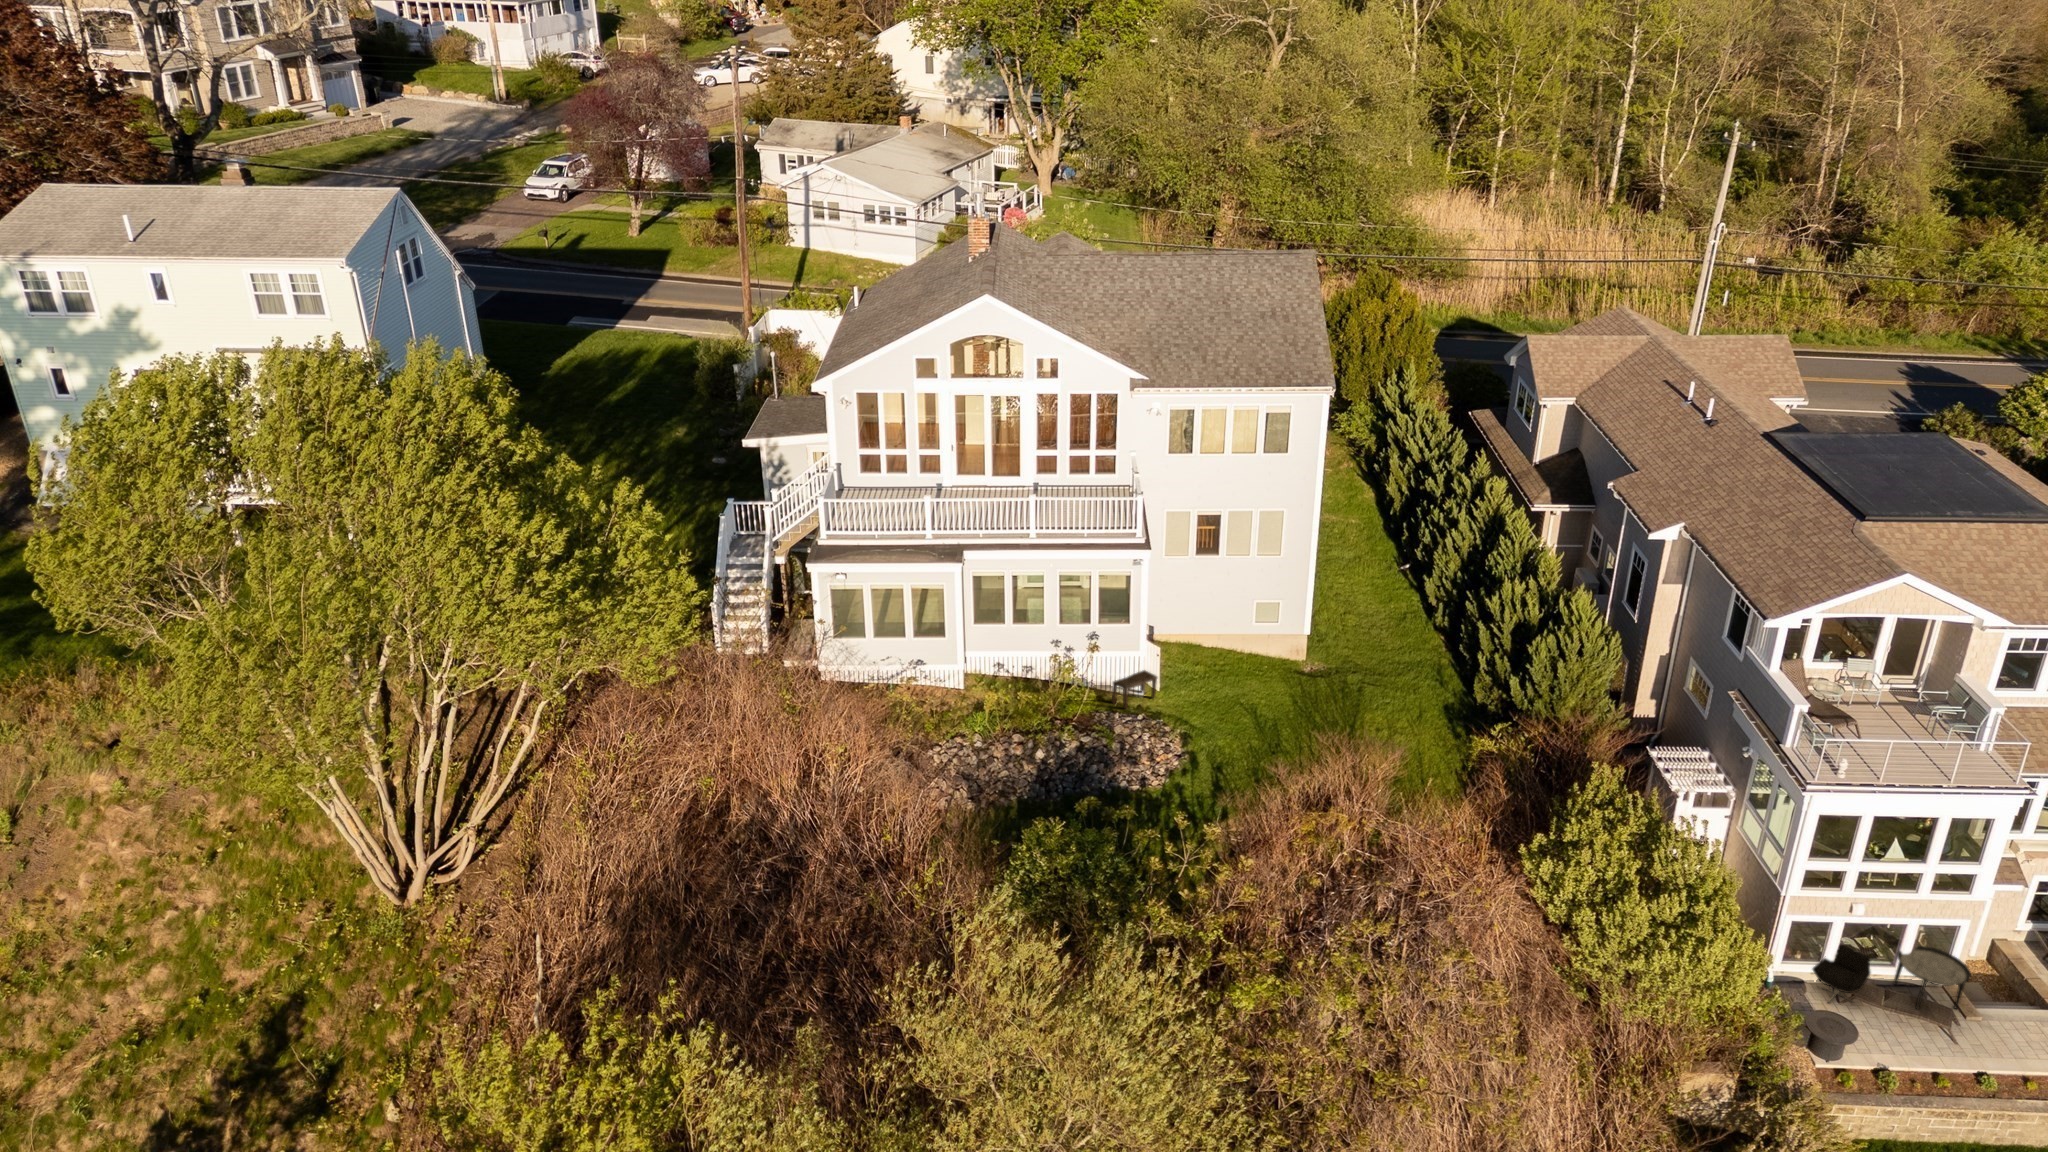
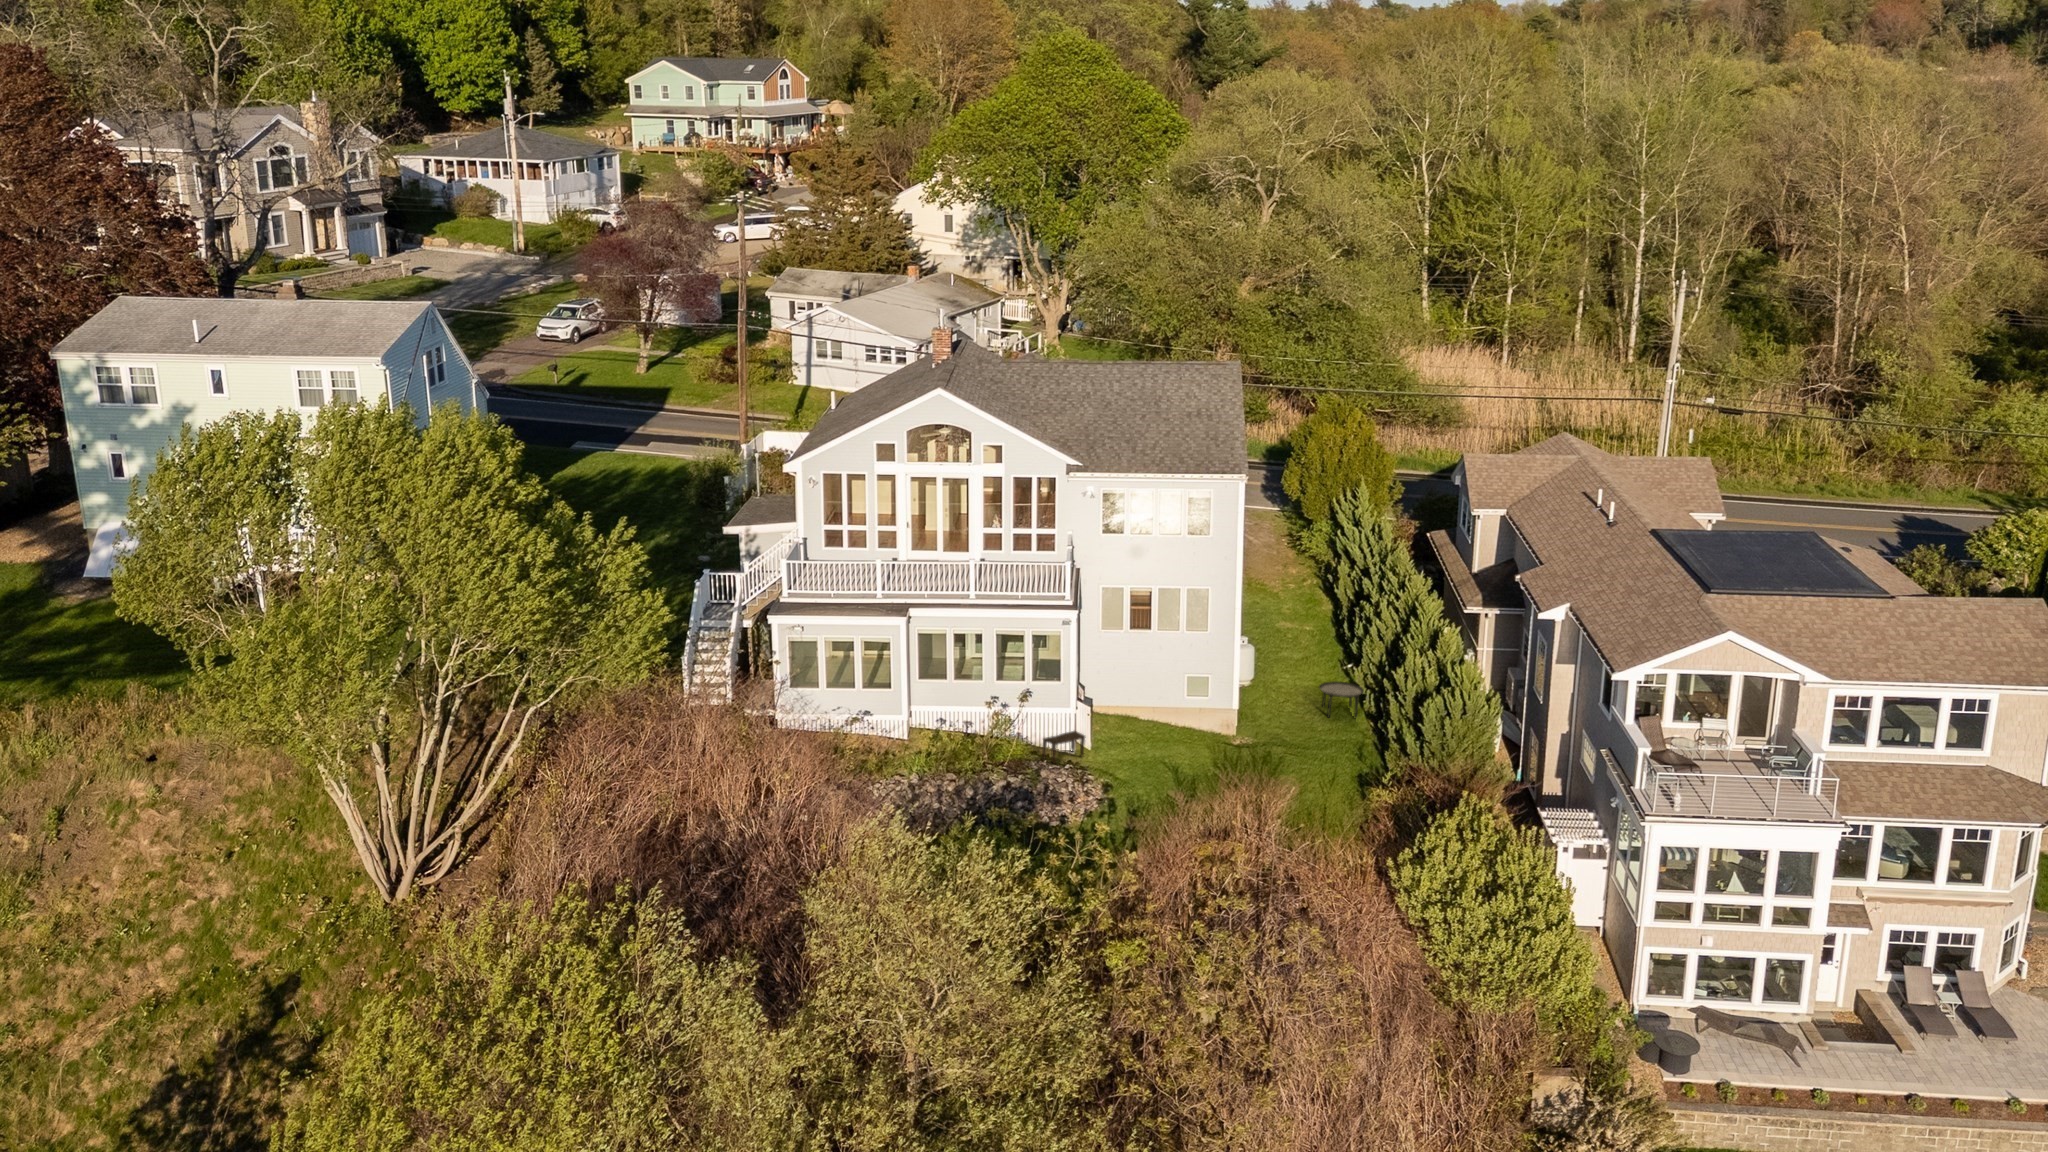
lounge chair: present [1813,945,1870,1002] -> none [1667,978,1721,1032]
round table: present [1894,946,1971,1009] -> present [1319,681,1364,718]

